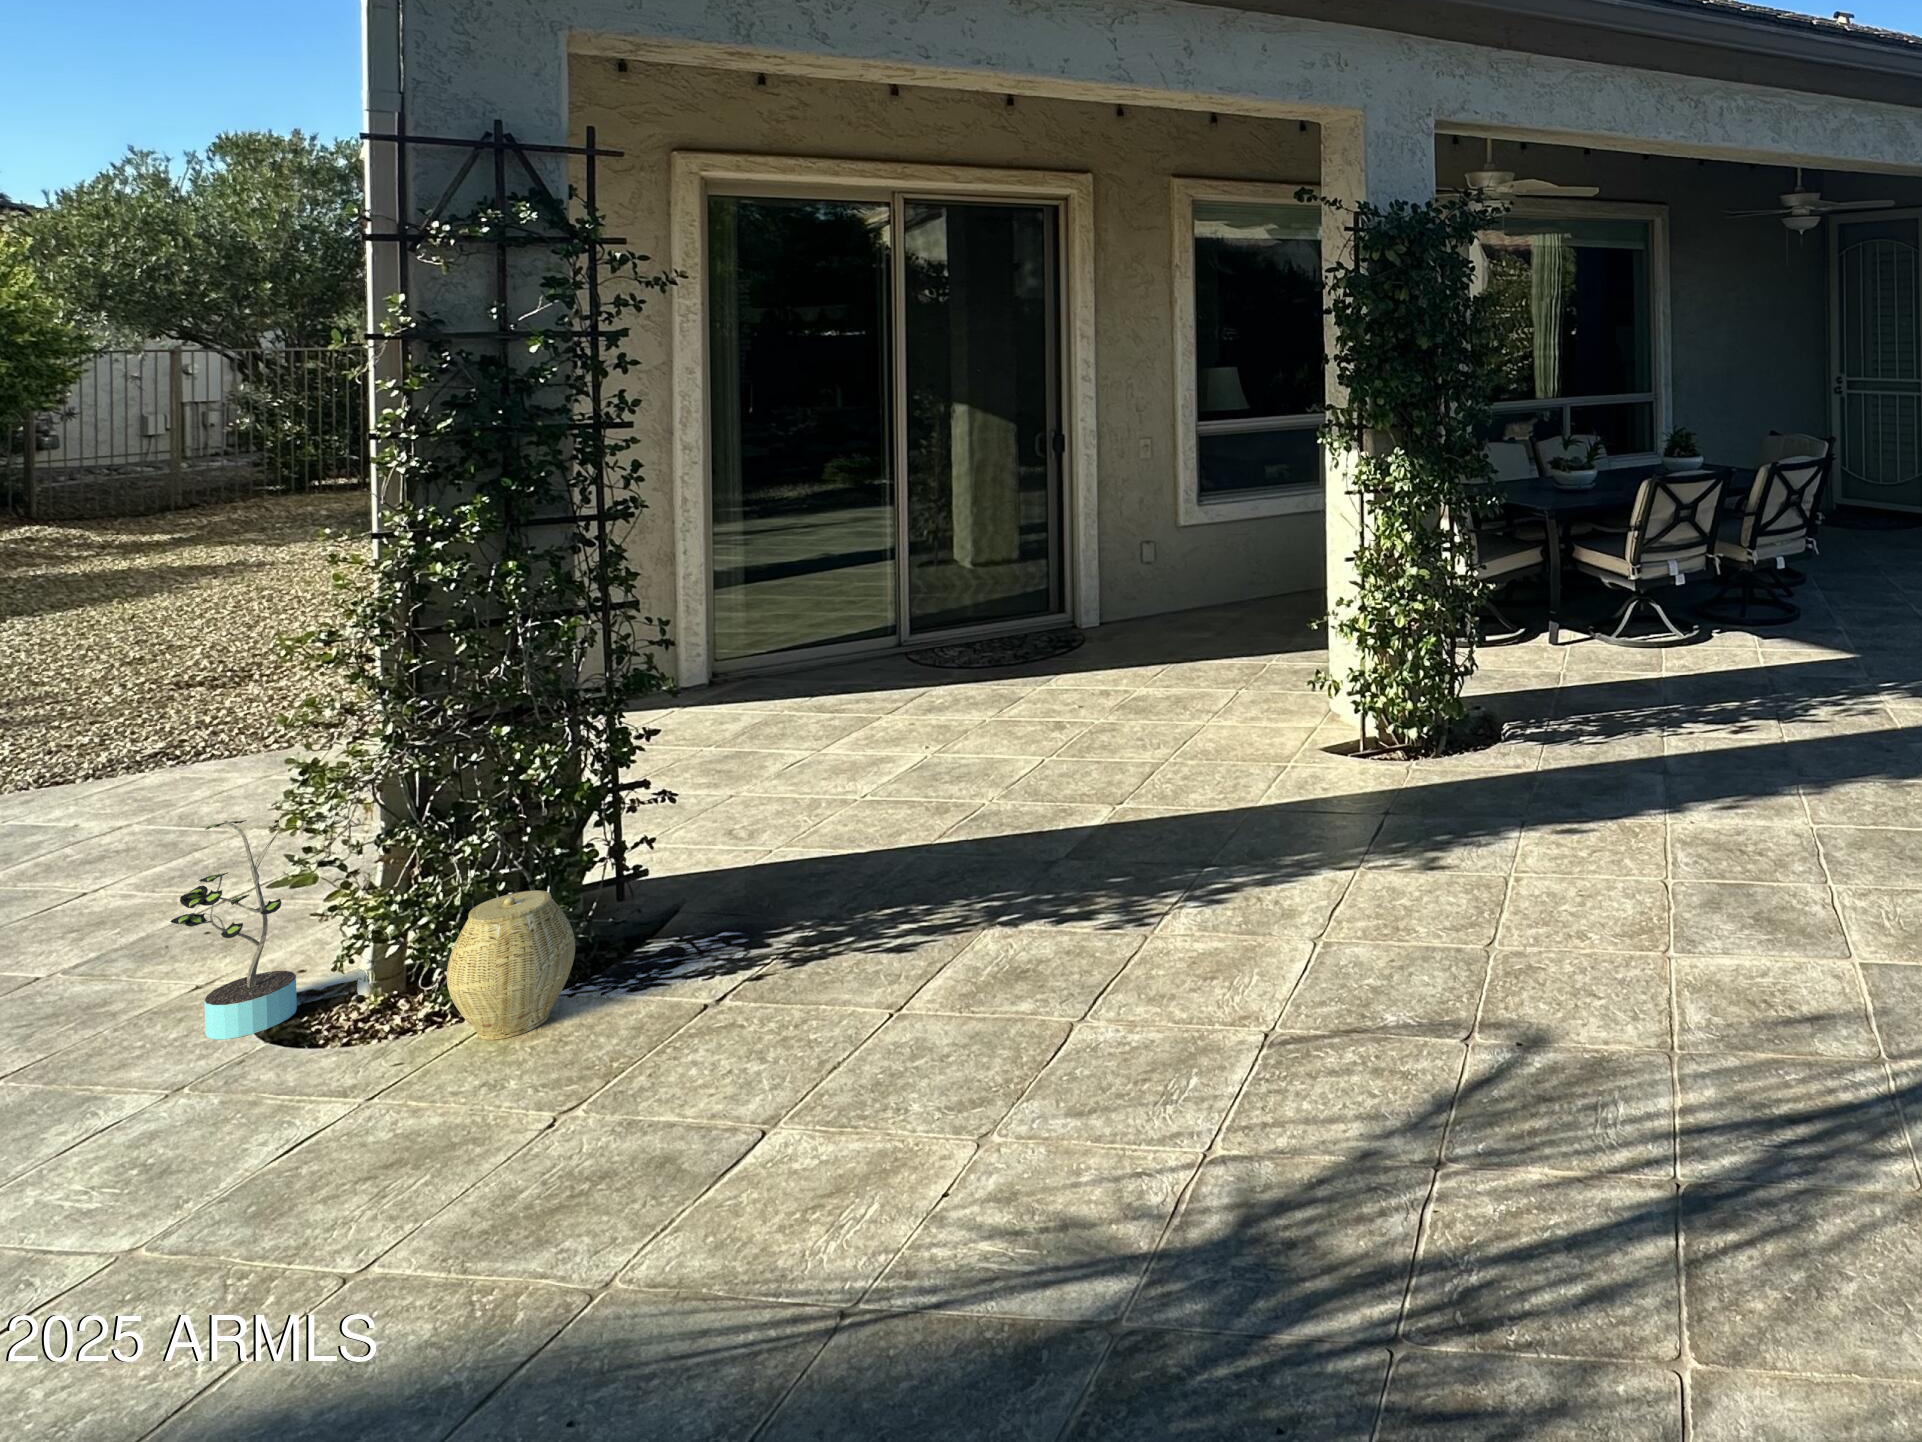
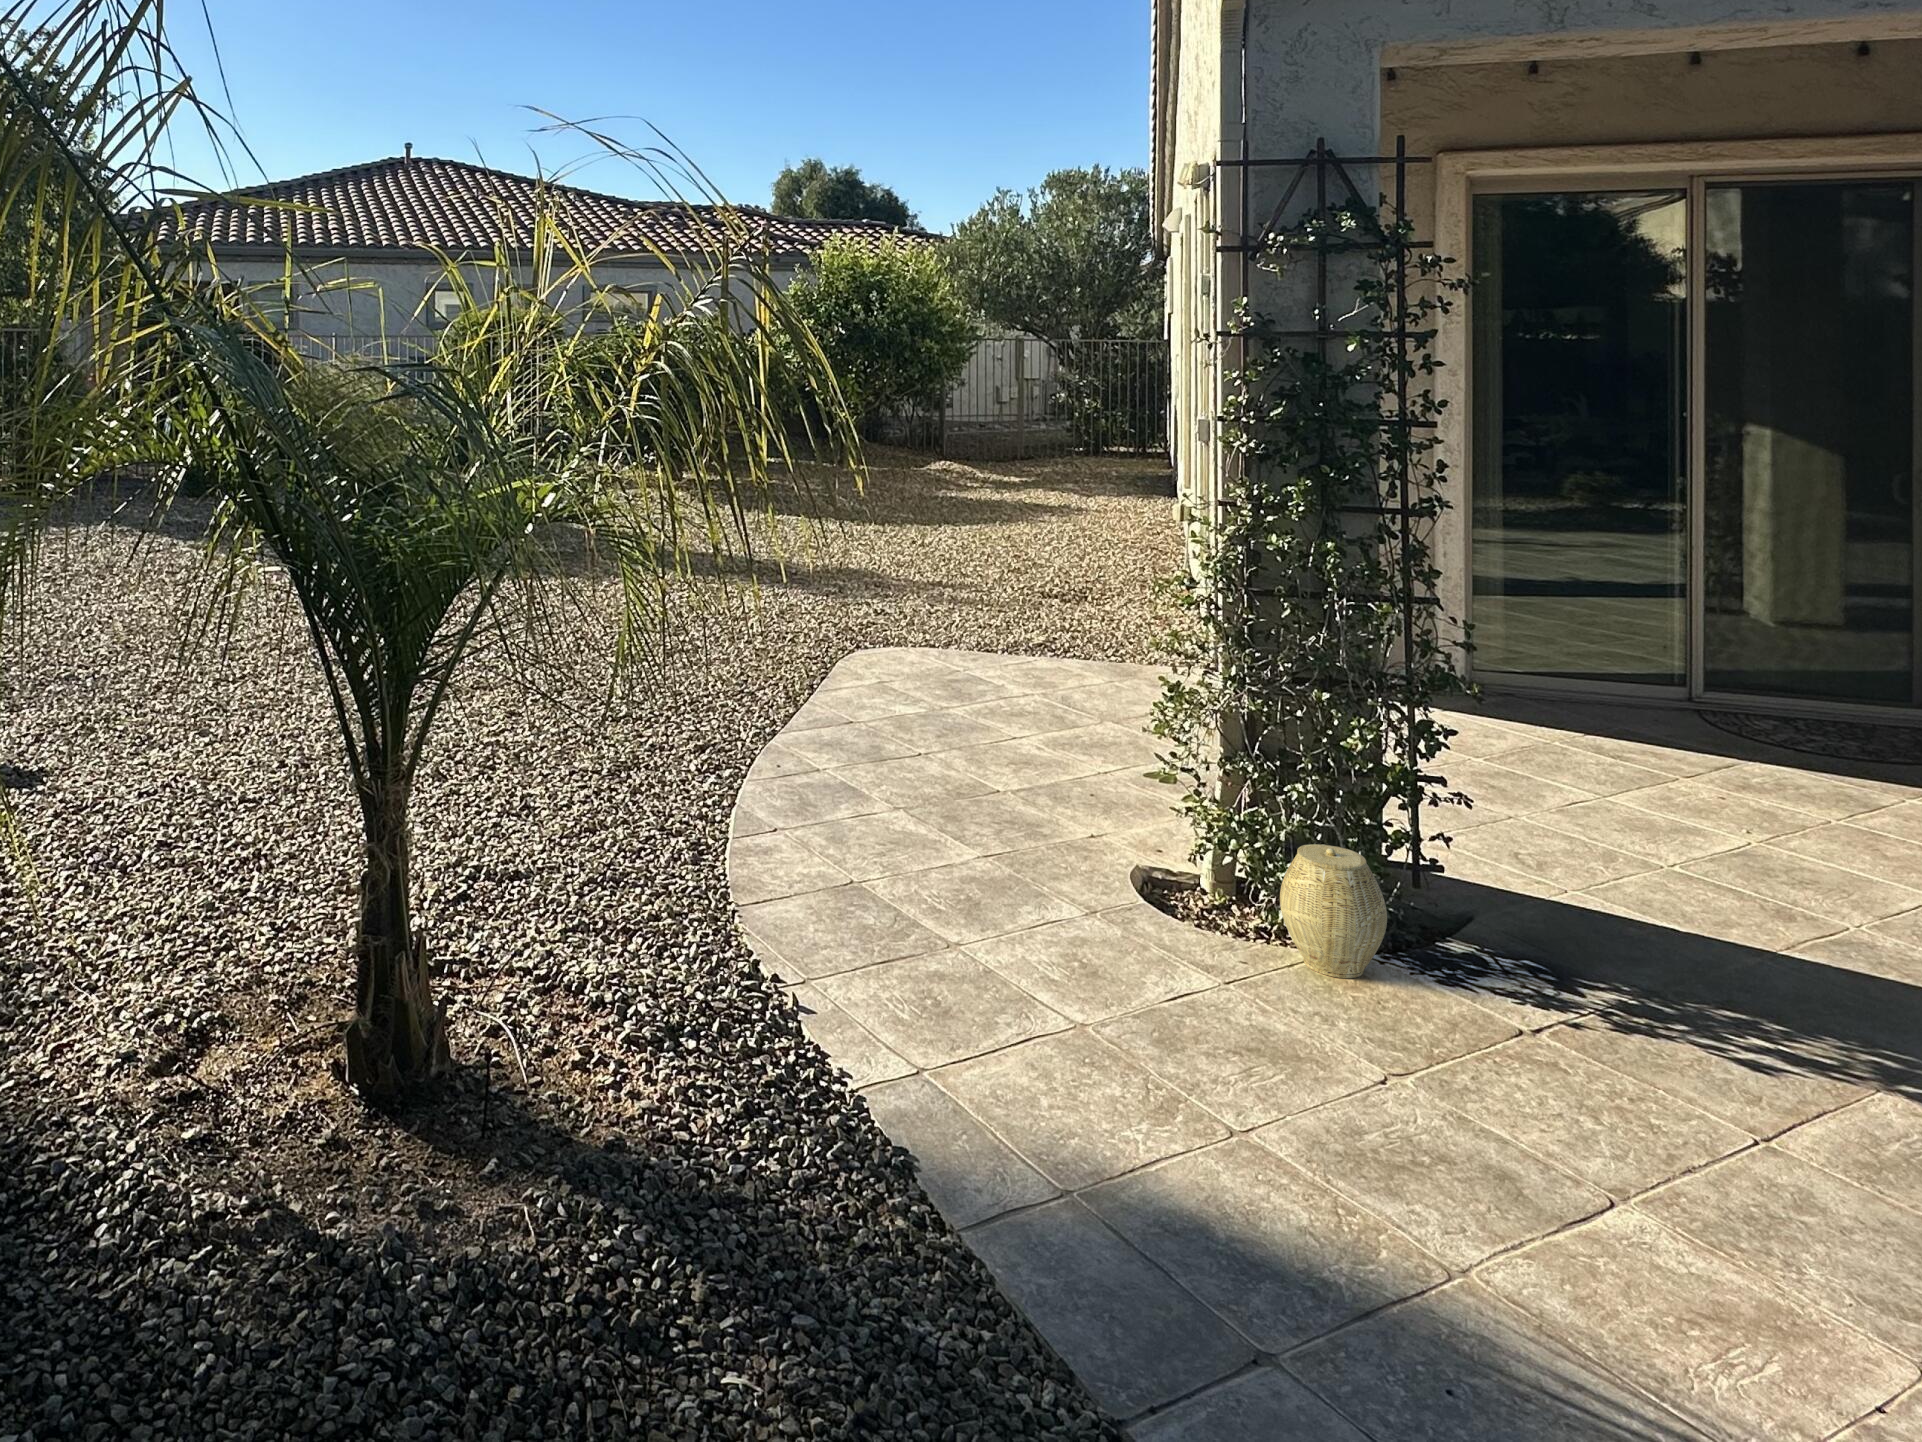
potted plant: present [171,800,301,1040] -> none [1089,704,1171,884]

